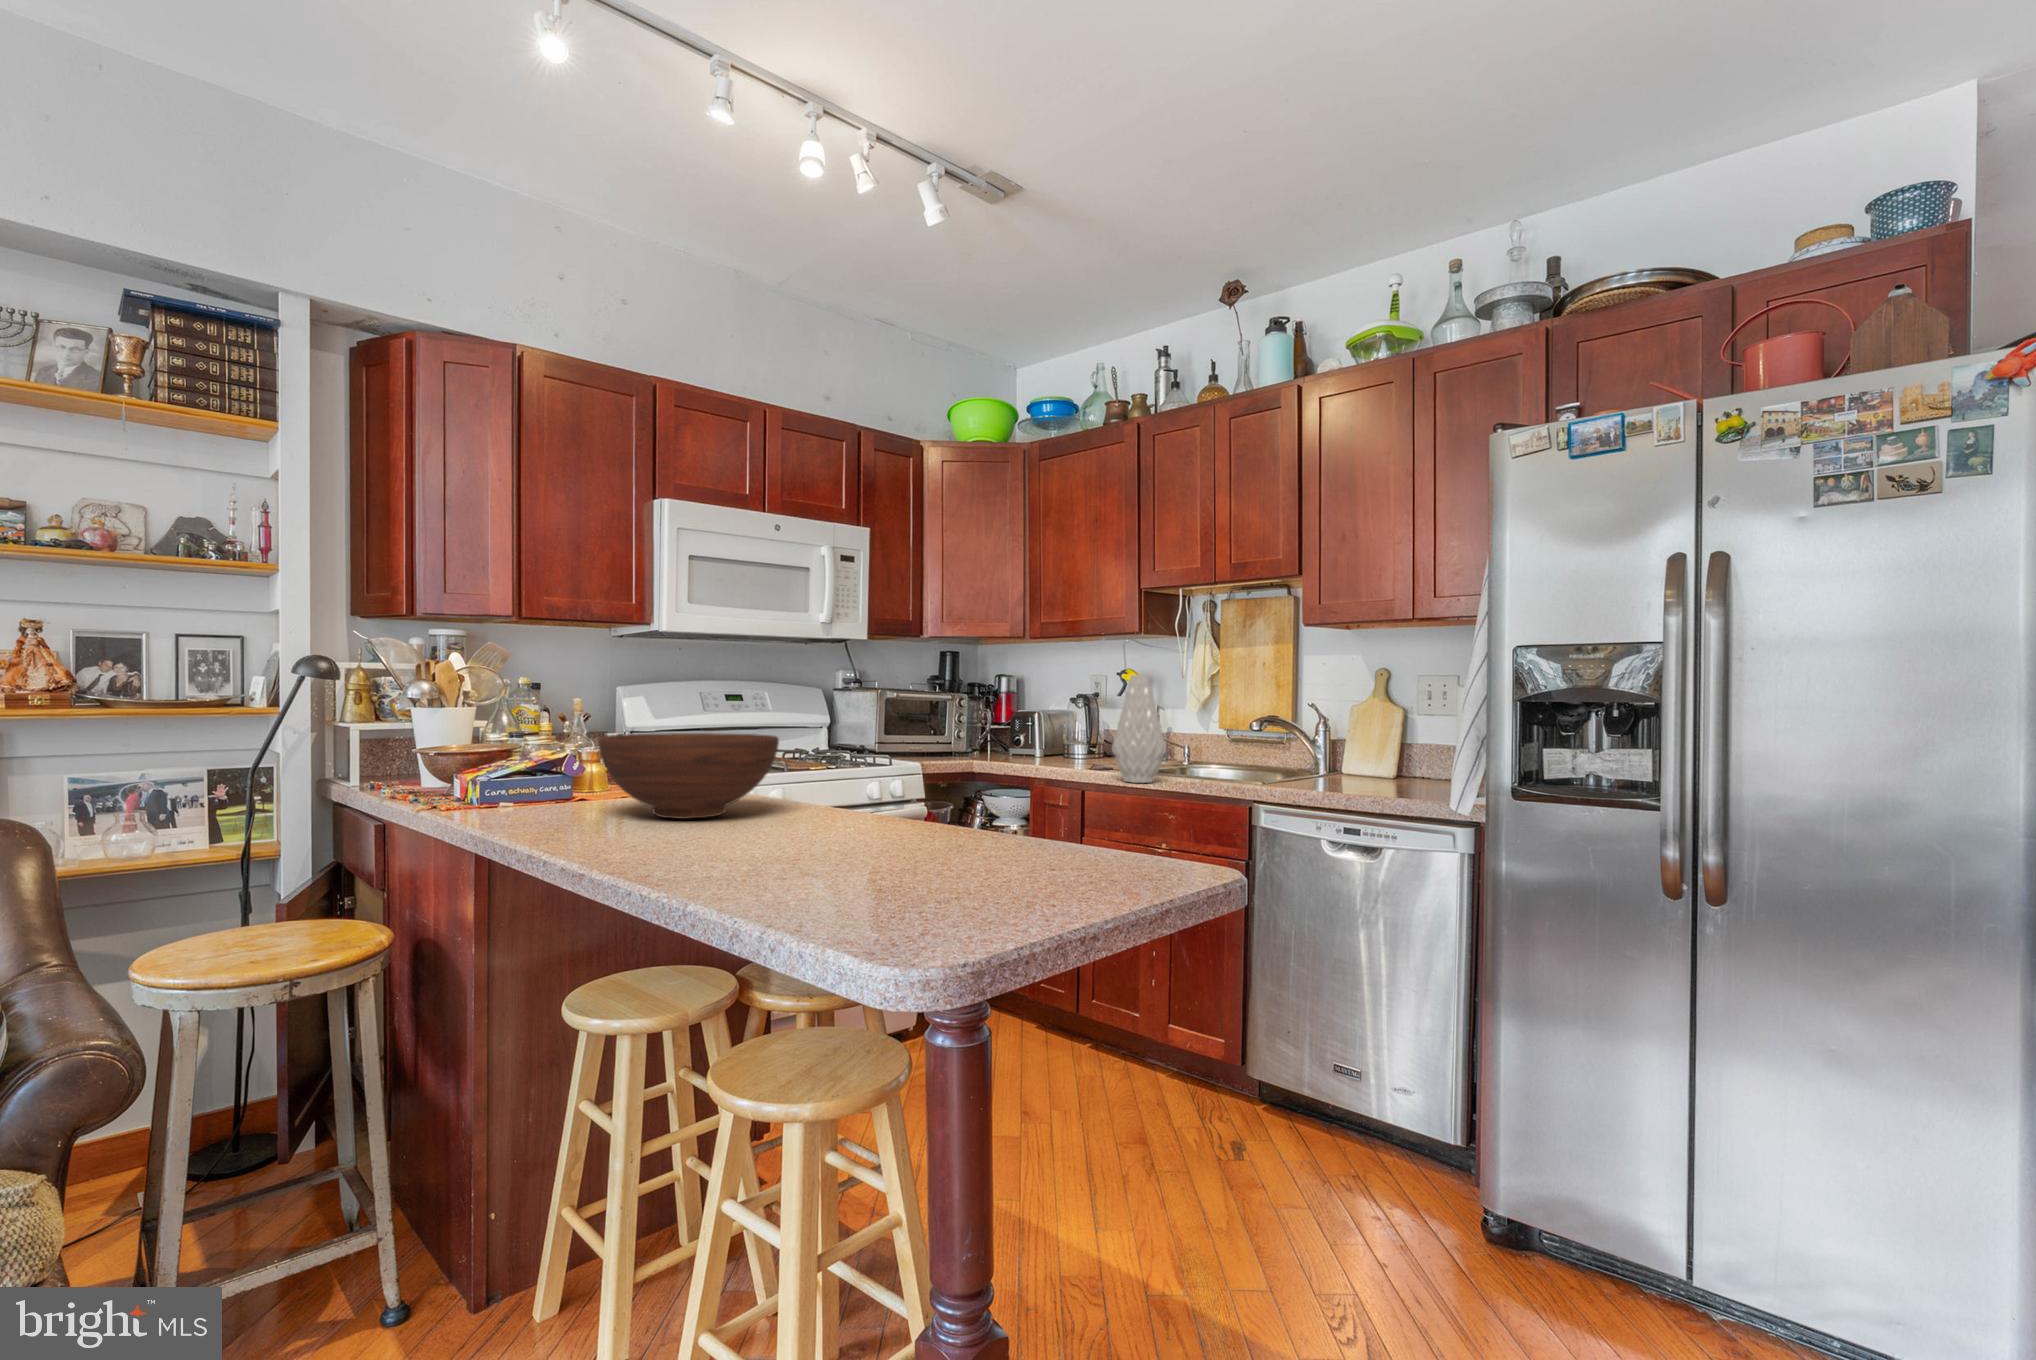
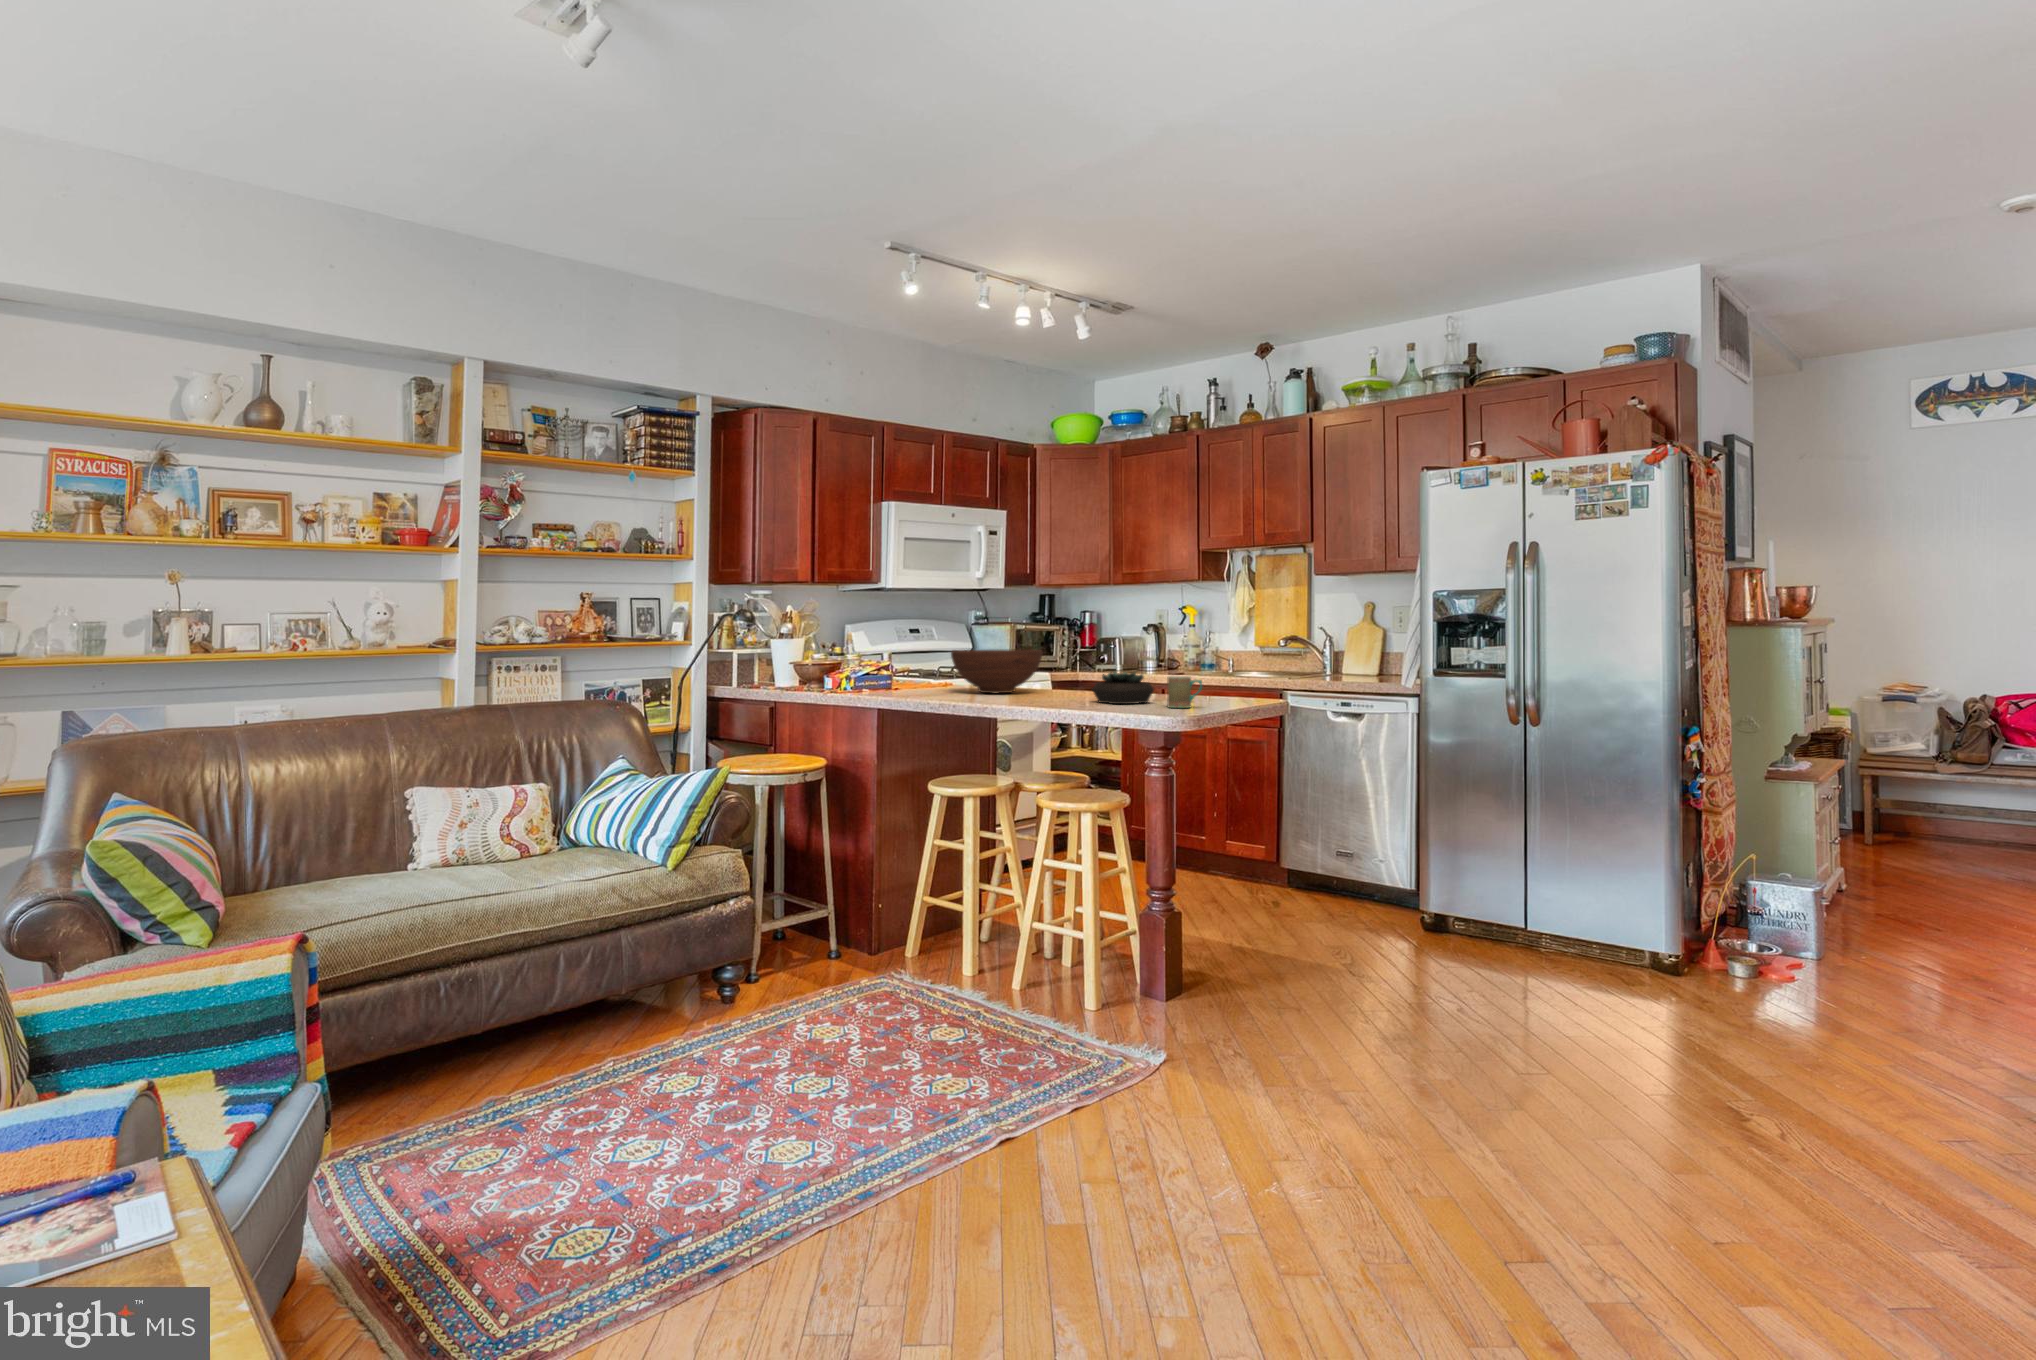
vase: present [1112,675,1166,783] -> none [1194,612,1229,680]
succulent plant: none [800,789,929,867] -> present [1091,672,1154,704]
mug: none [927,811,1003,890] -> present [1167,676,1202,708]

